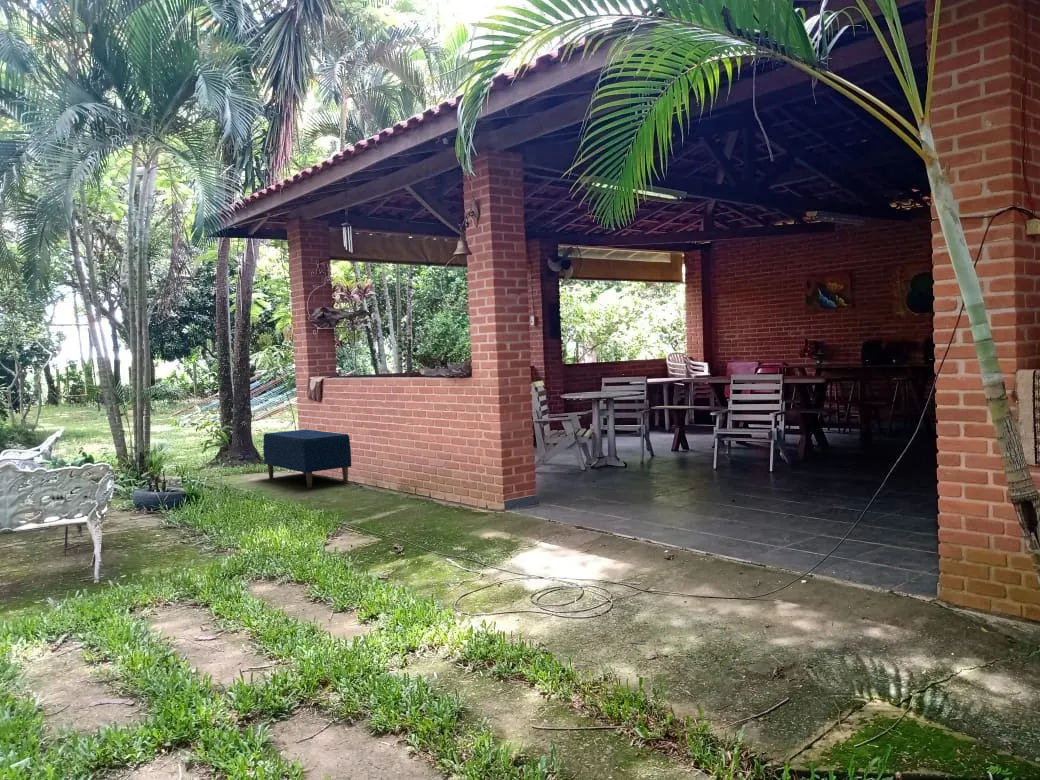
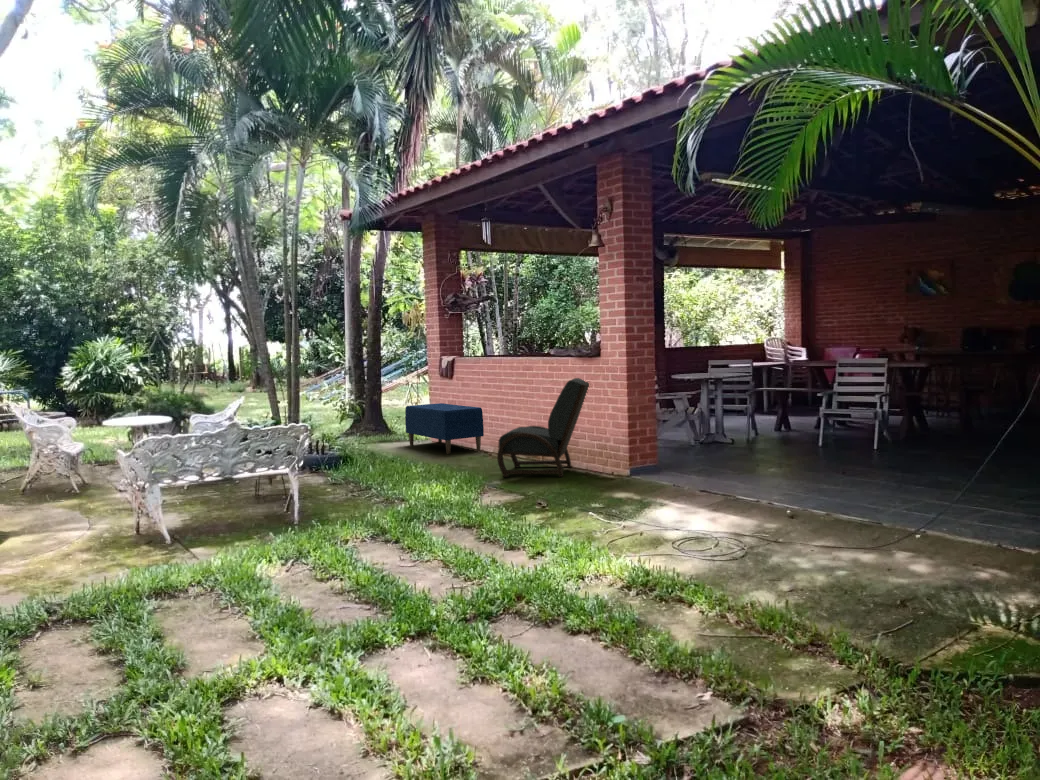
lounge chair: none [355,401,464,516] -> present [497,378,589,477]

